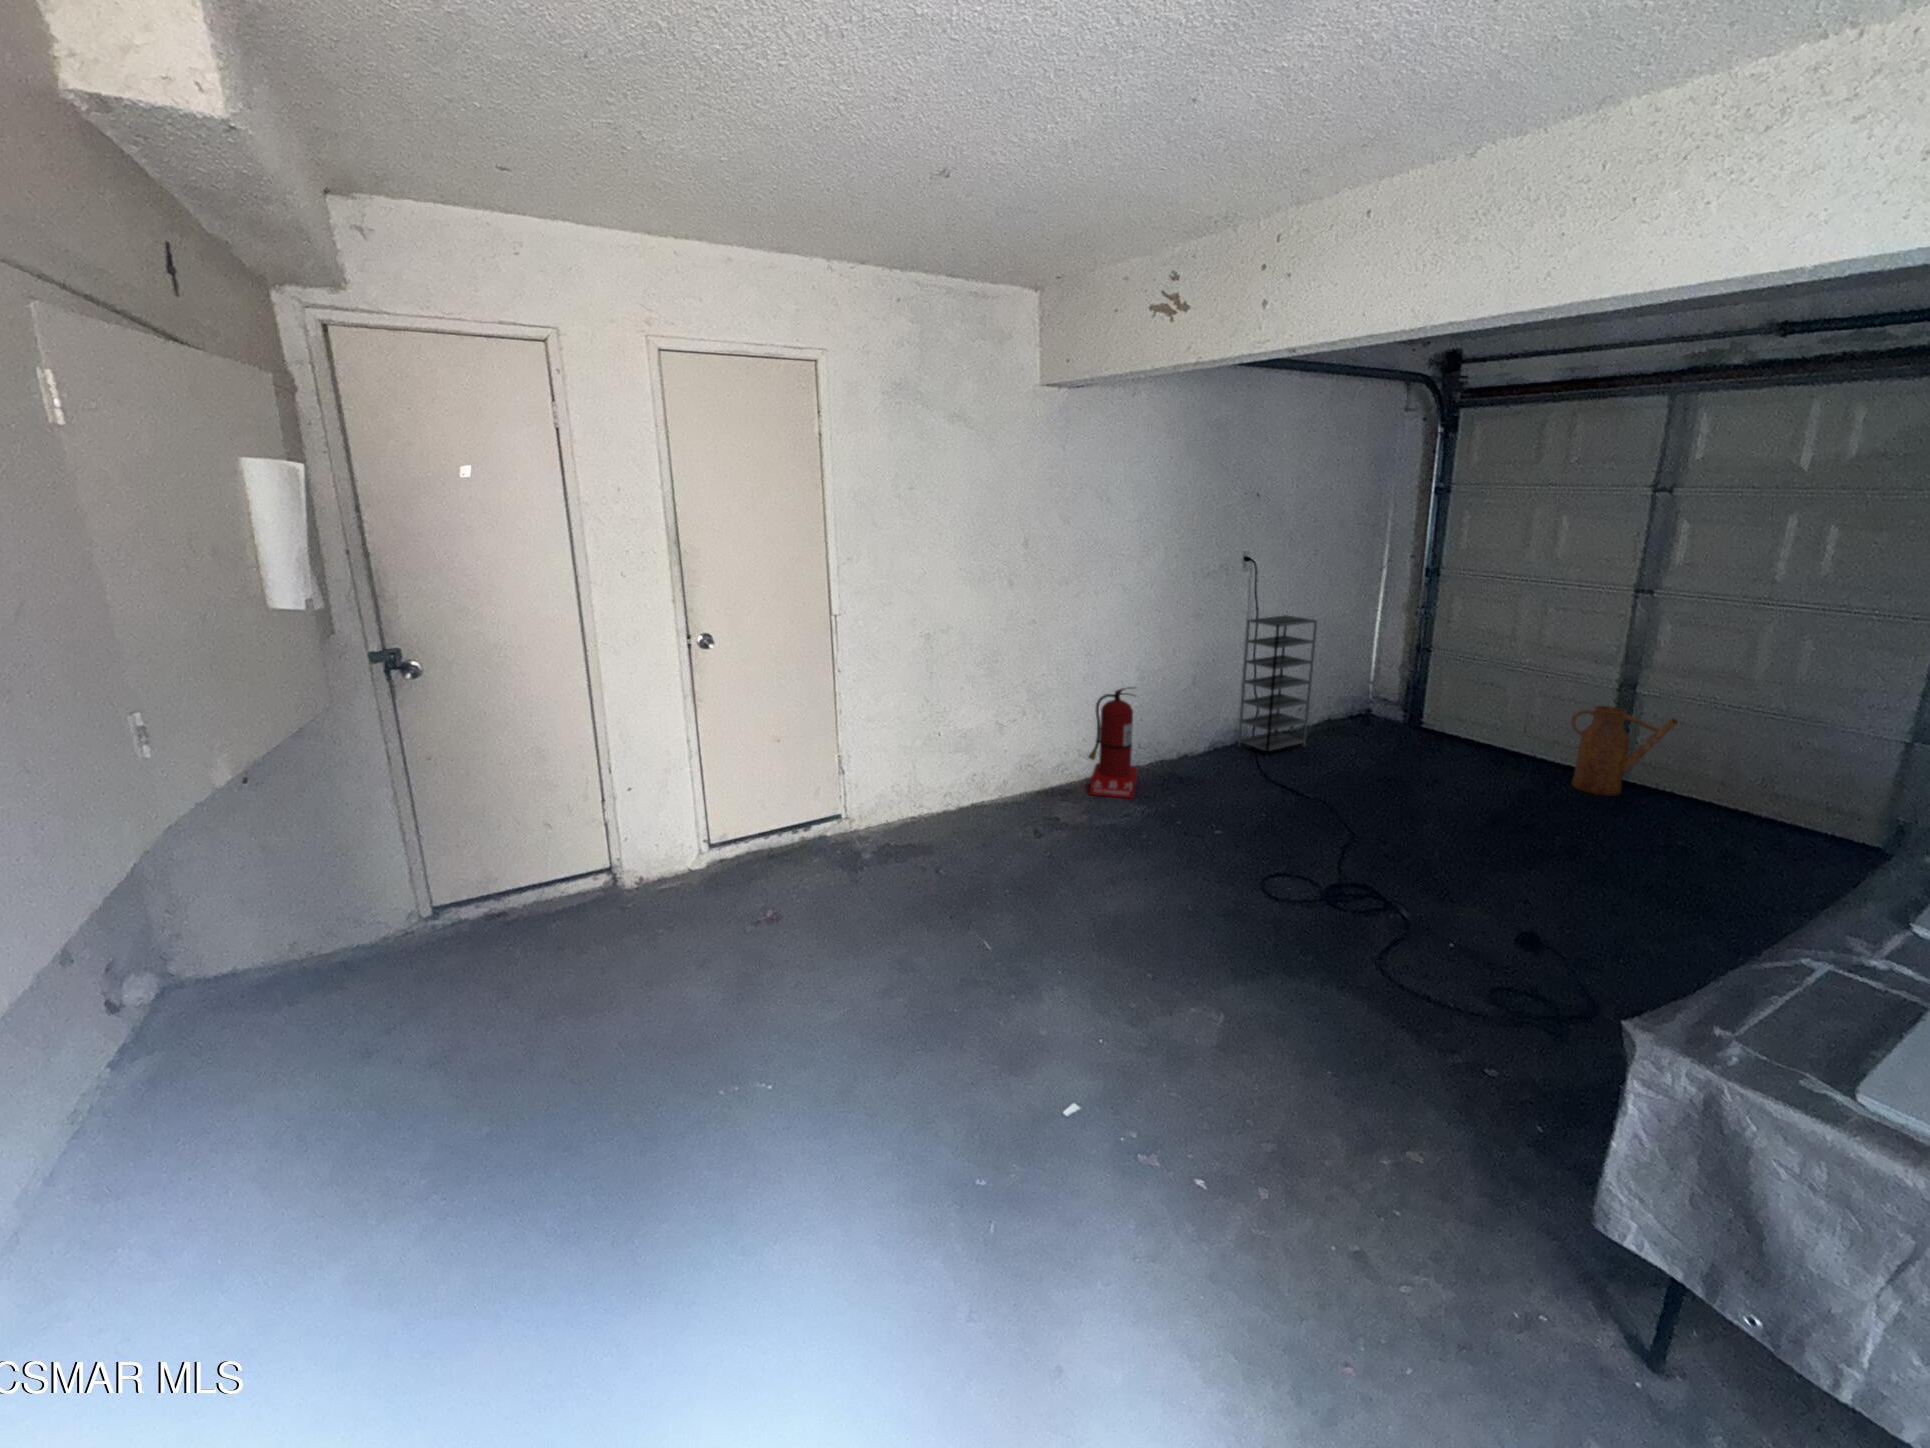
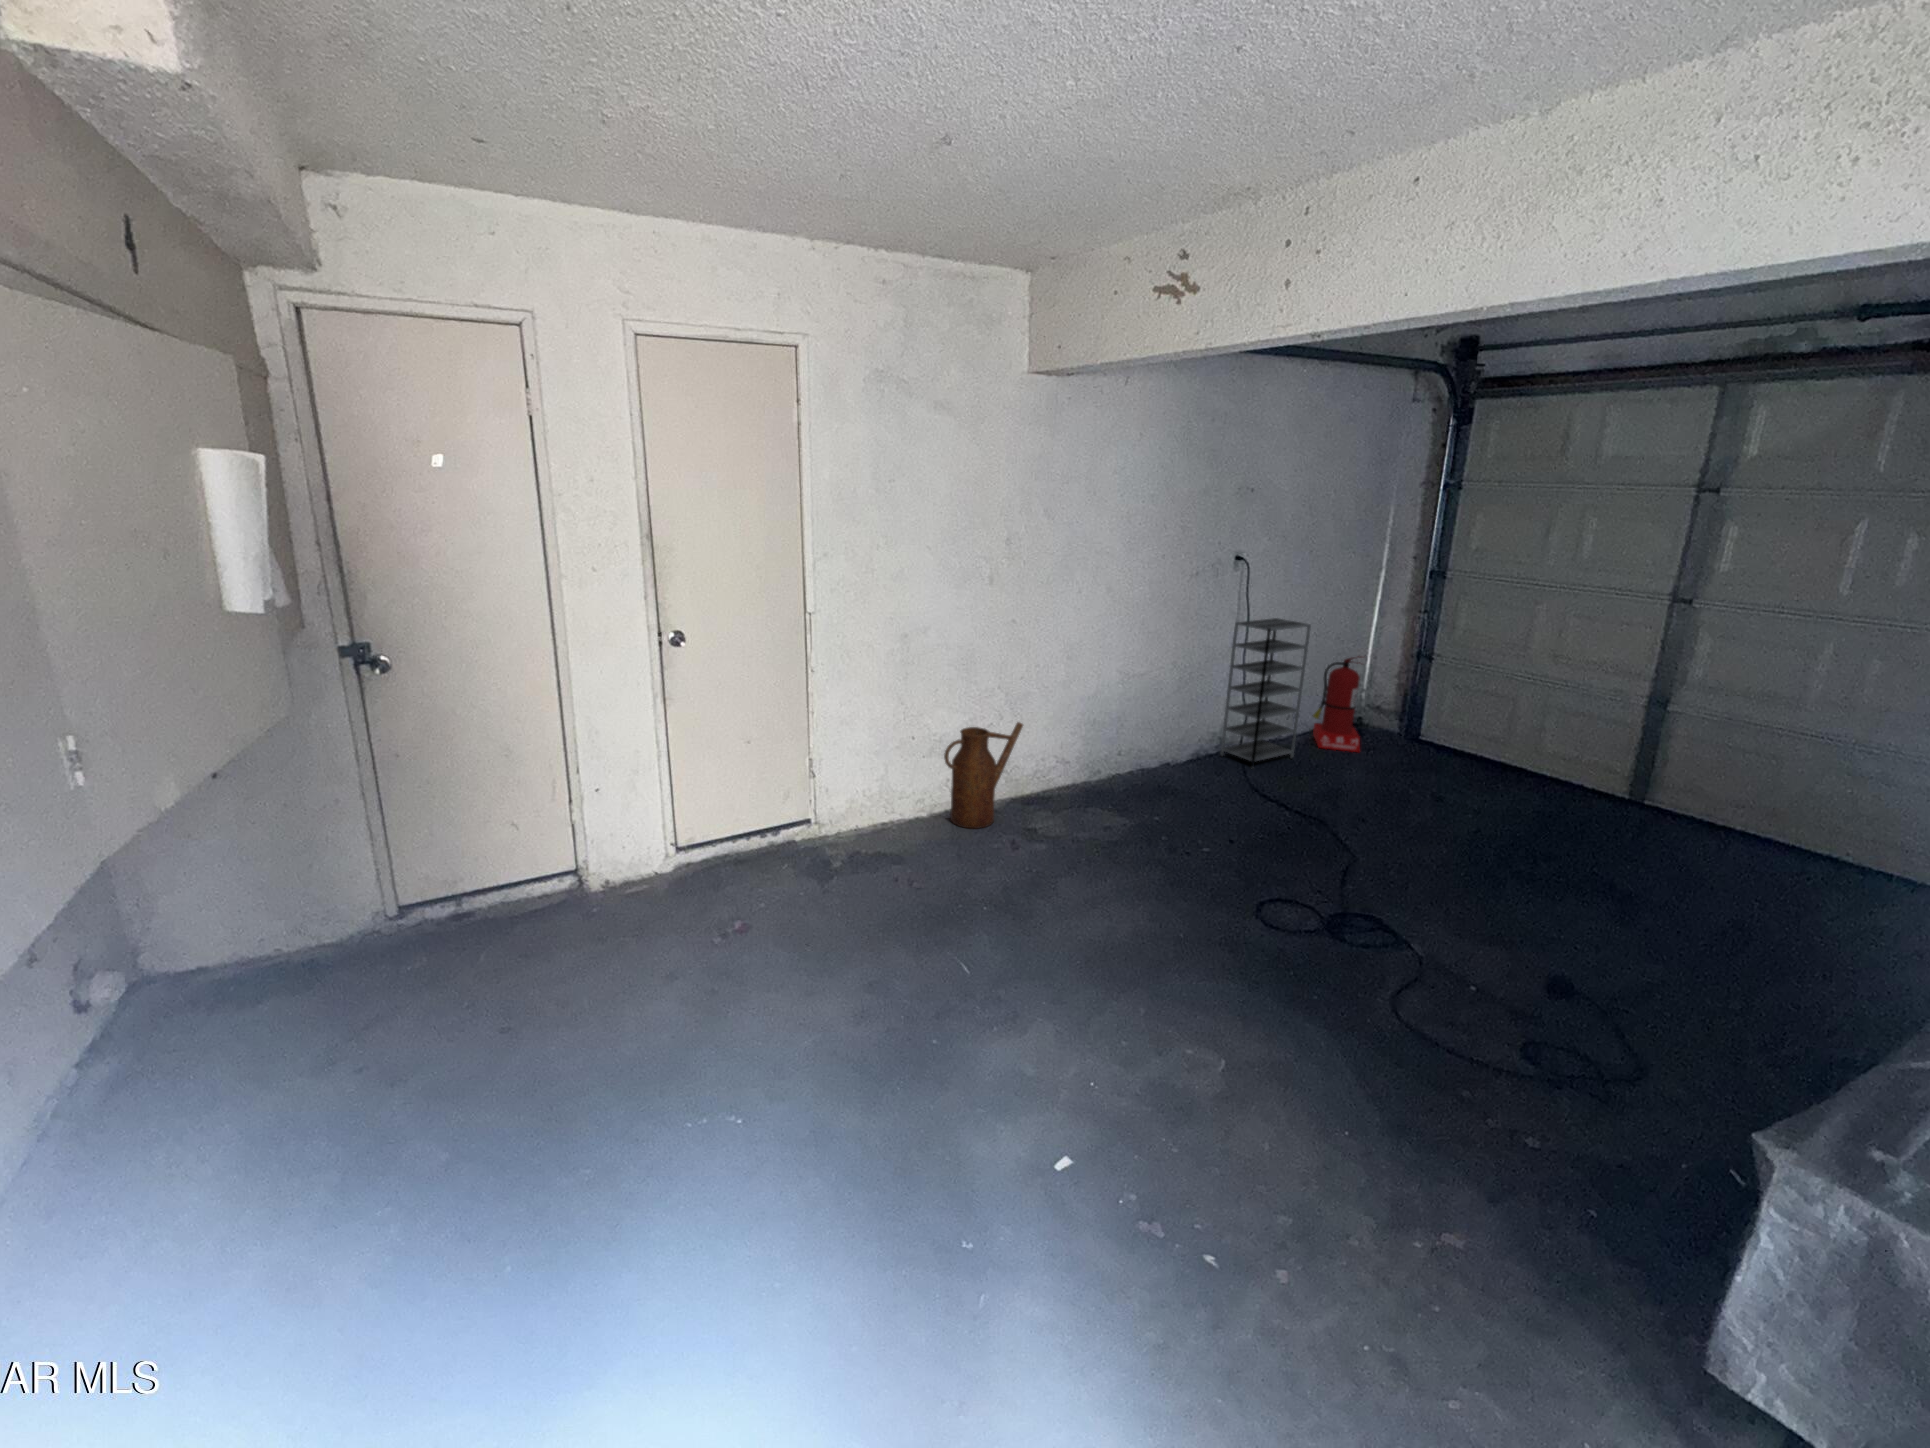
fire extinguisher: present [1089,687,1137,798] -> present [1313,656,1360,752]
watering can: present [1571,706,1677,796] -> present [944,722,1023,829]

